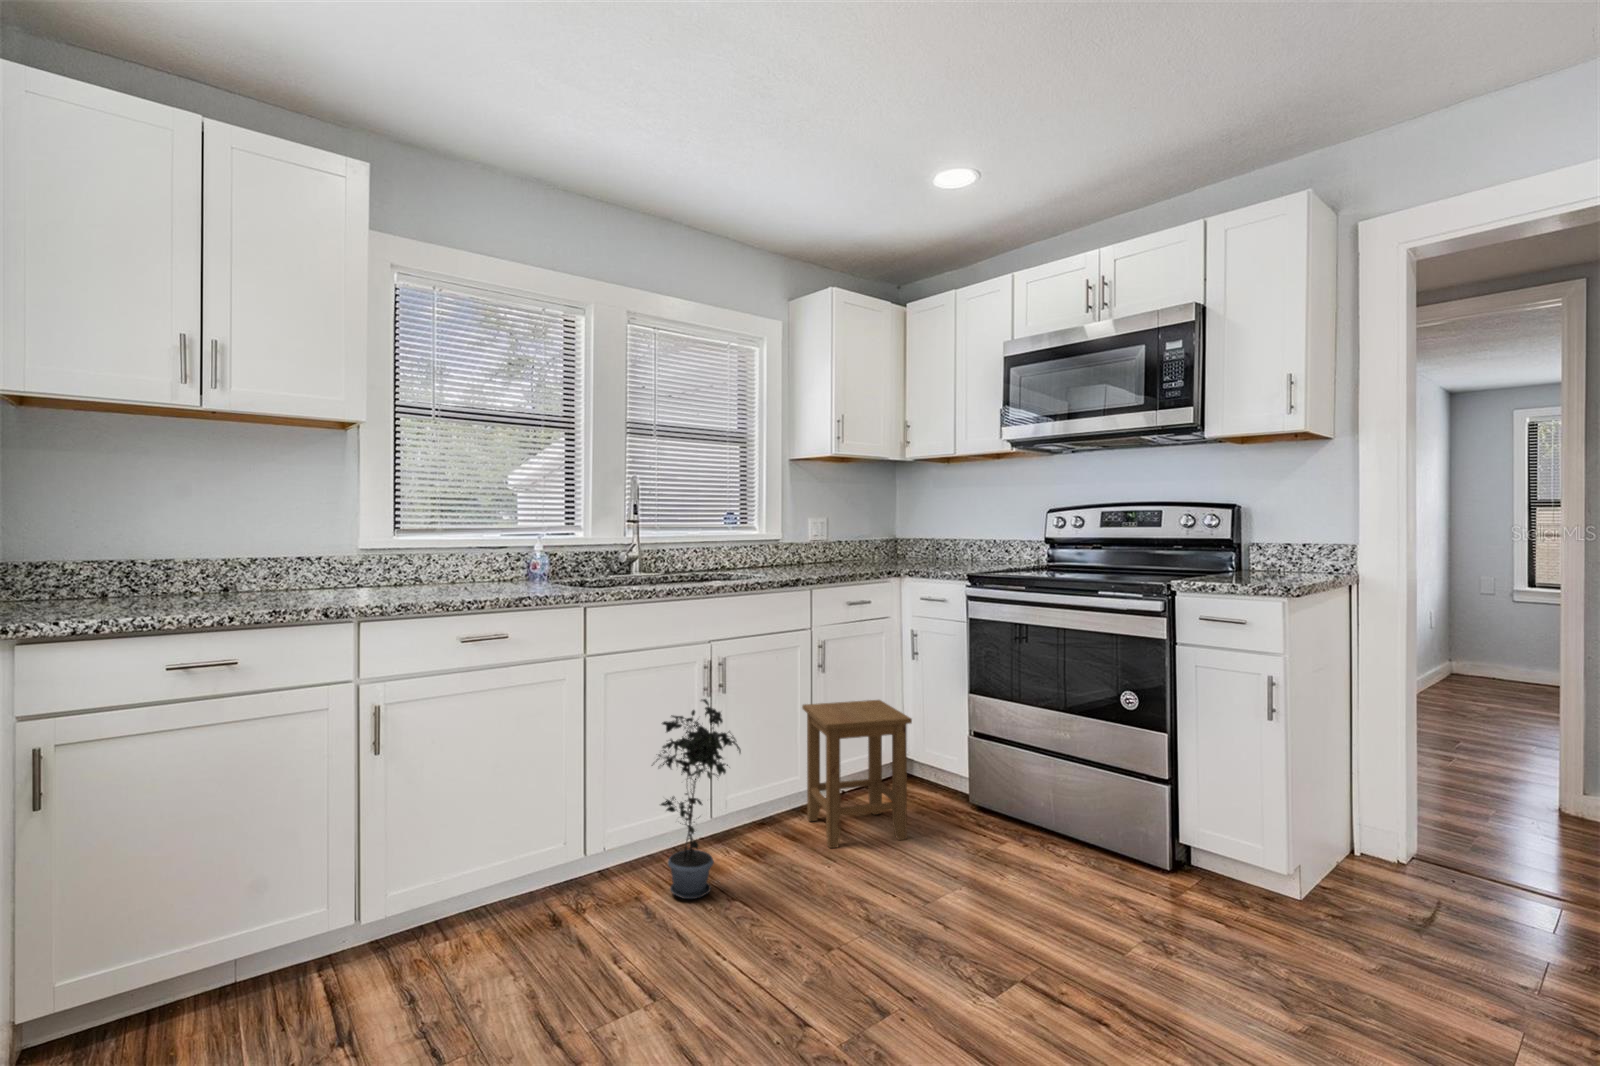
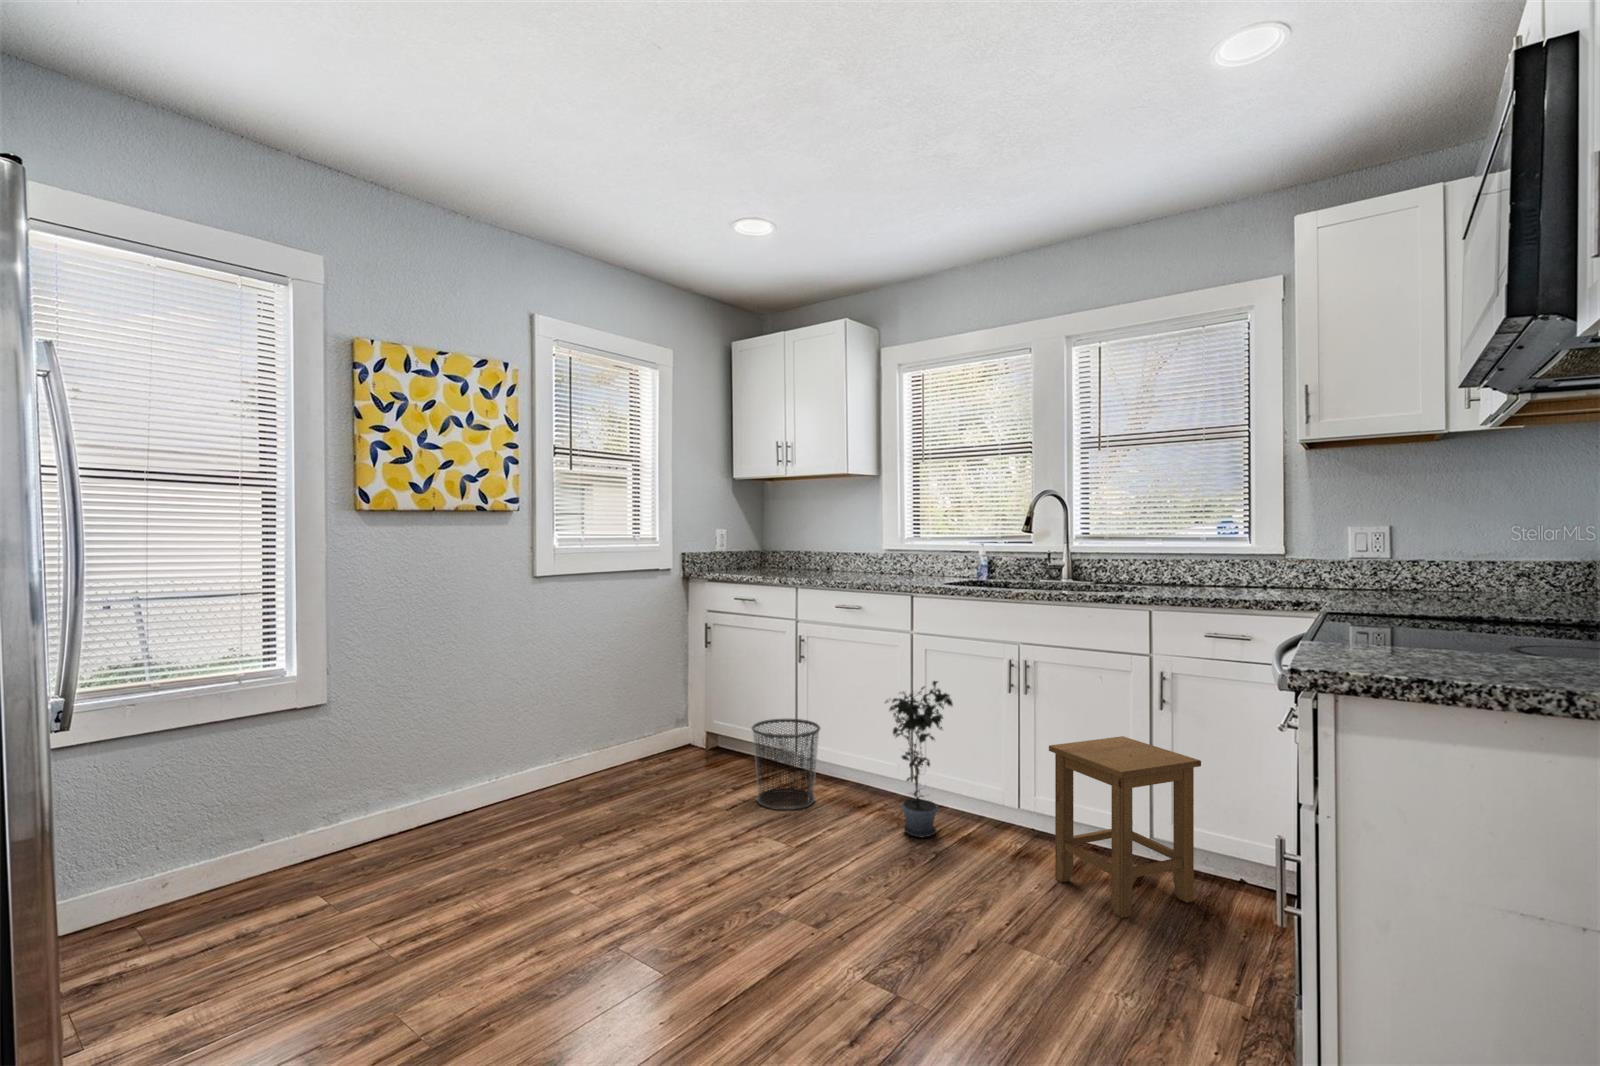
waste bin: none [424,832,553,1011] -> present [752,718,820,810]

